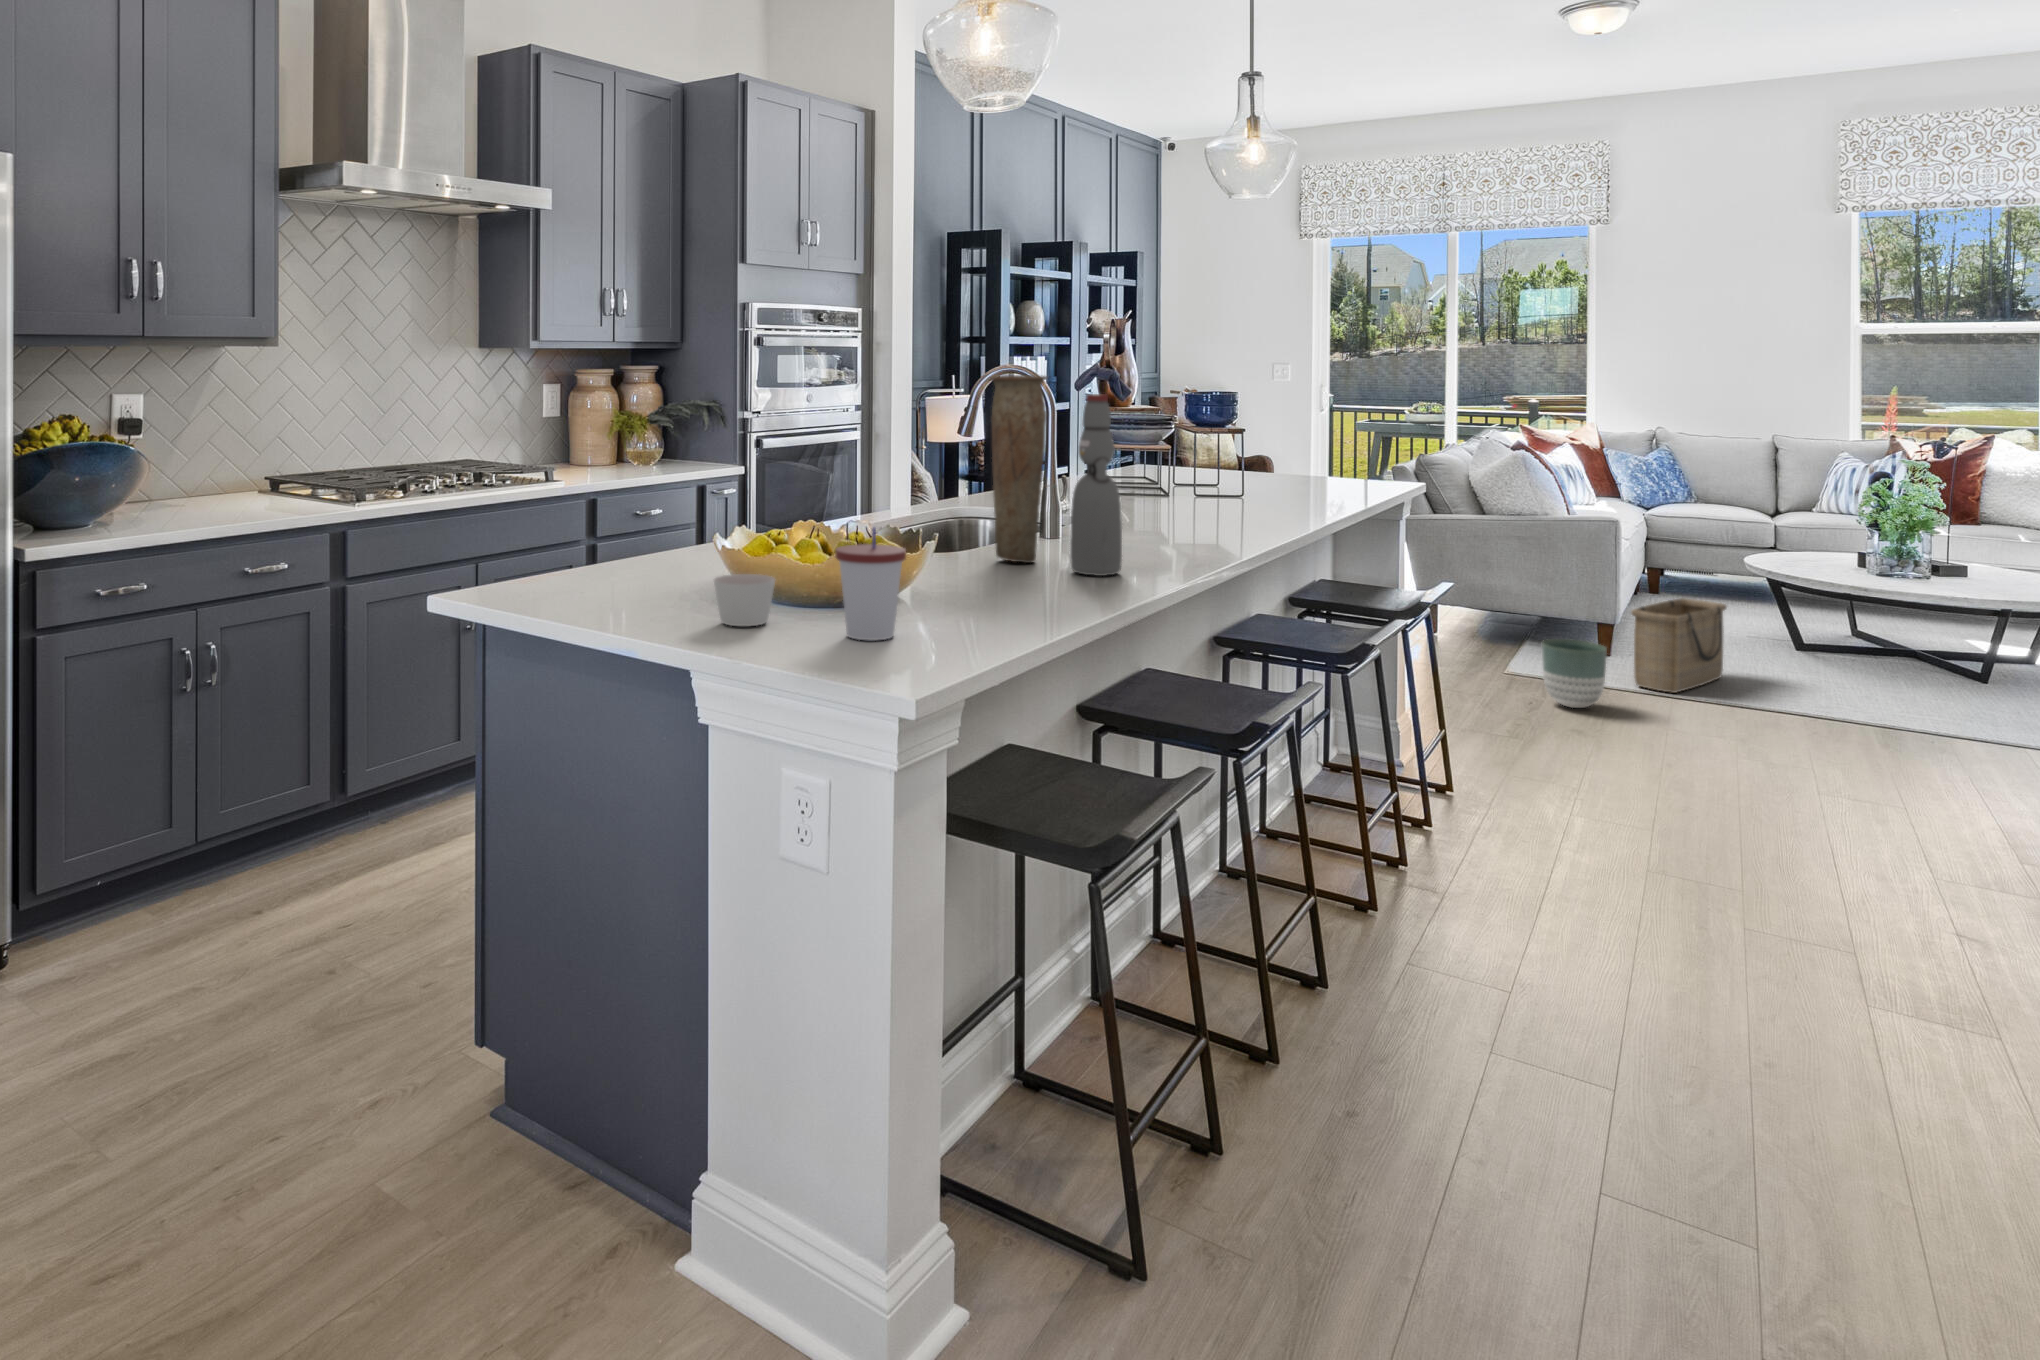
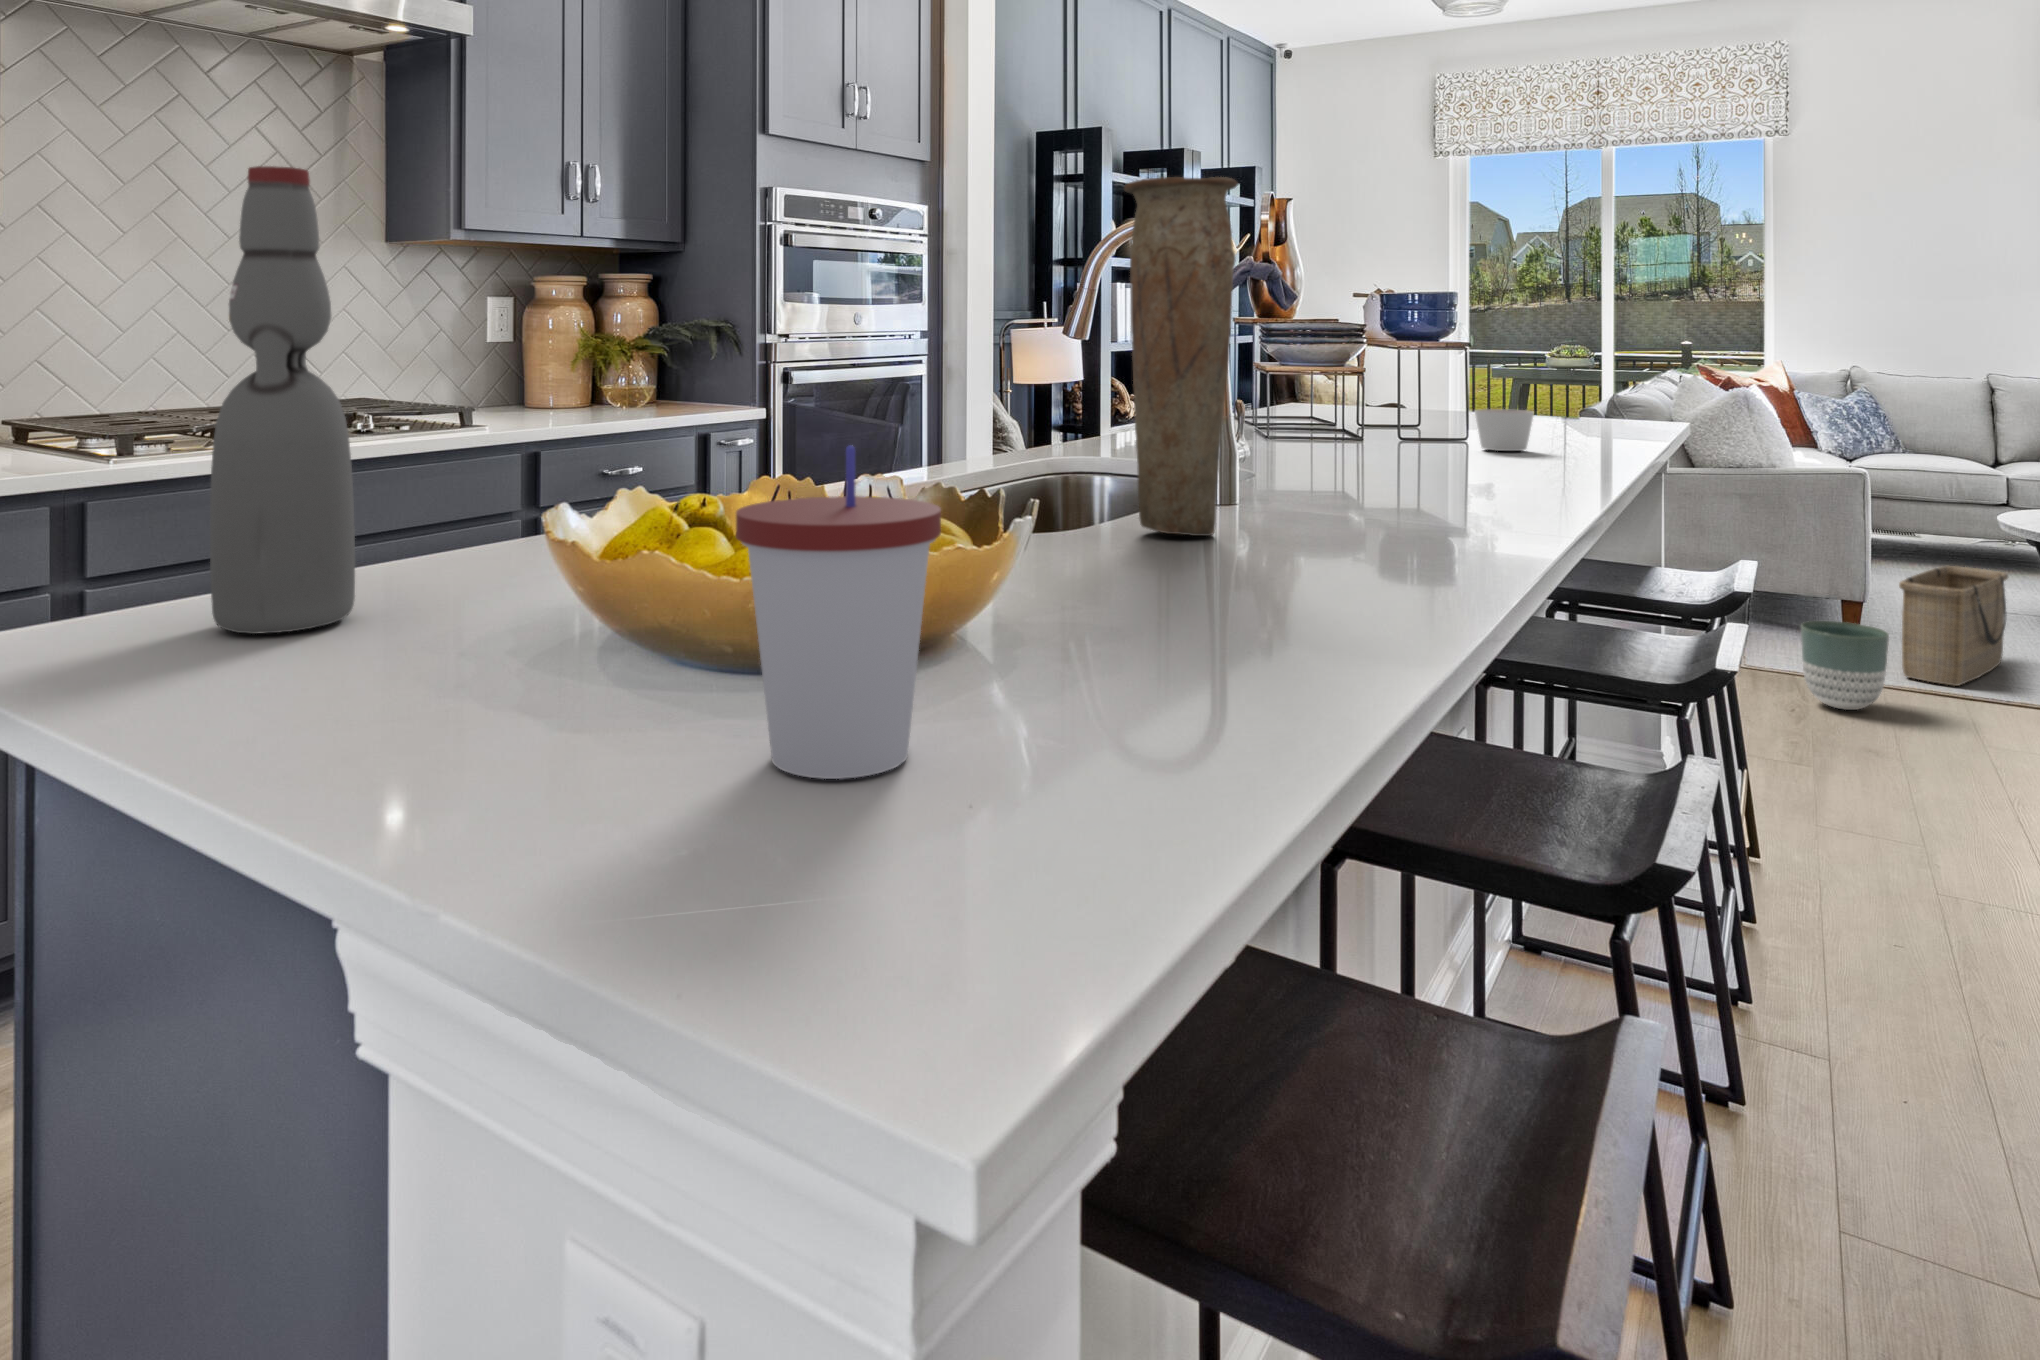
bottle: present [1070,394,1122,576] -> present [210,166,355,634]
candle: present [714,574,775,626] -> present [1475,409,1534,451]

